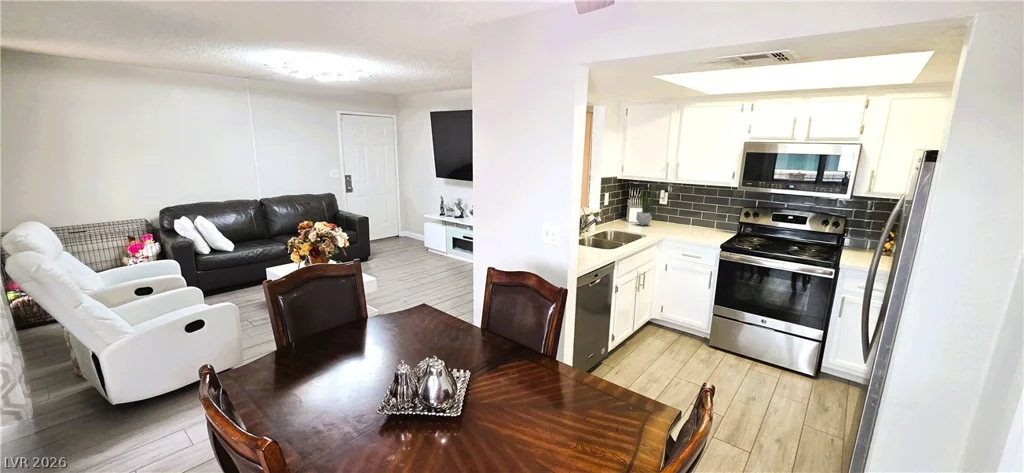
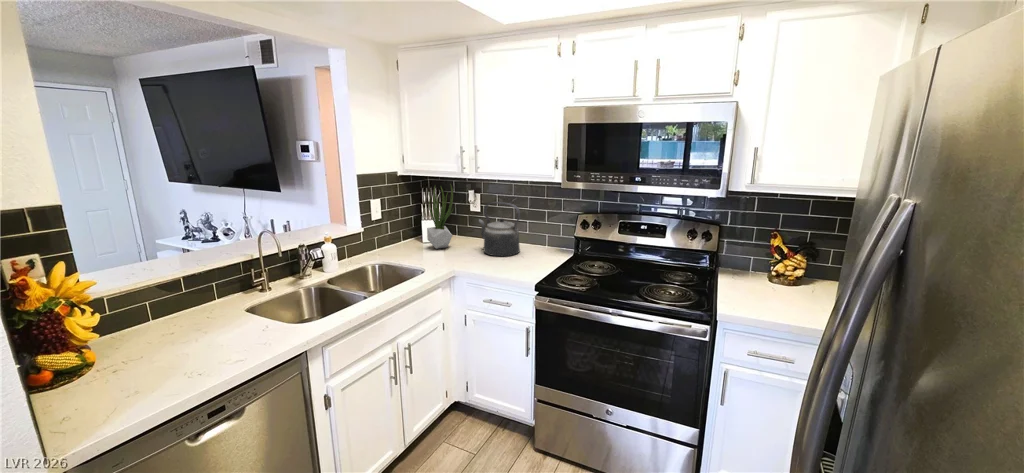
kettle: none [672,198,703,232] -> present [479,202,520,256]

